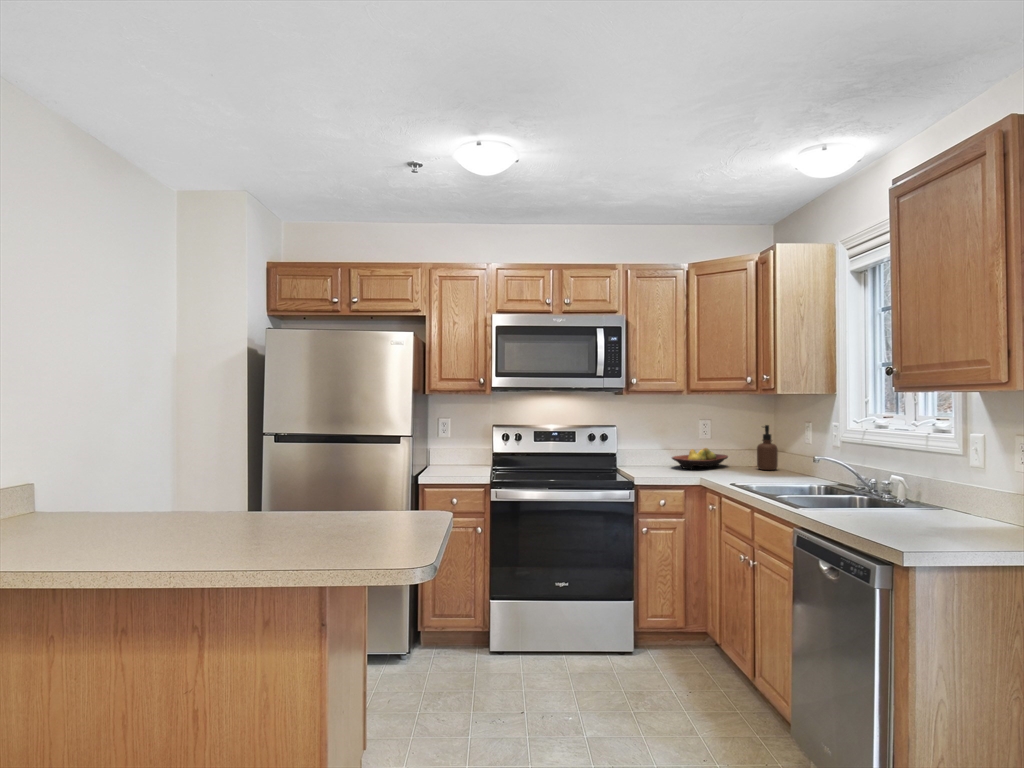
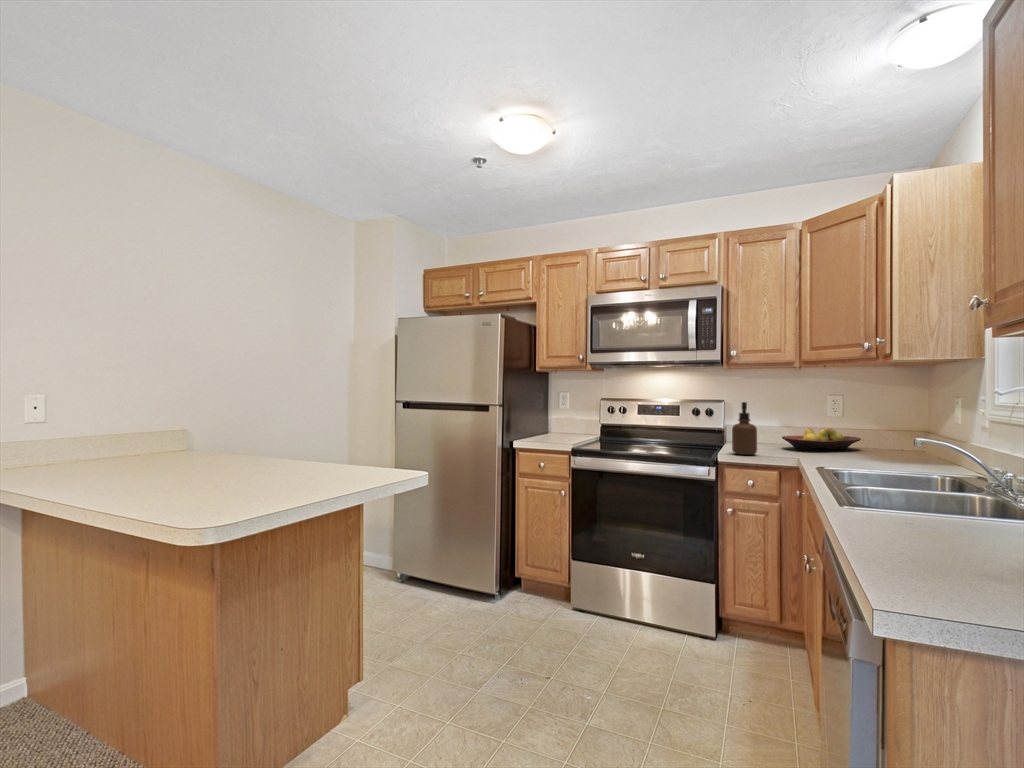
soap dispenser: present [757,425,778,470] -> present [732,402,757,455]

